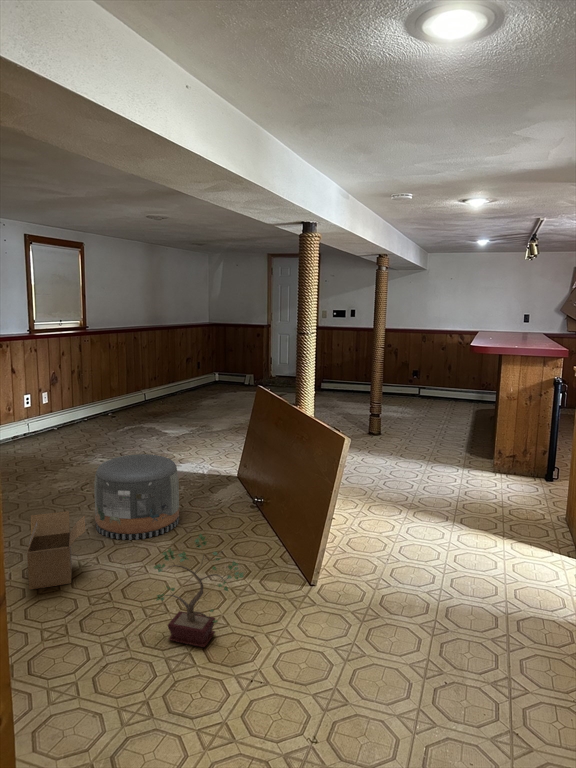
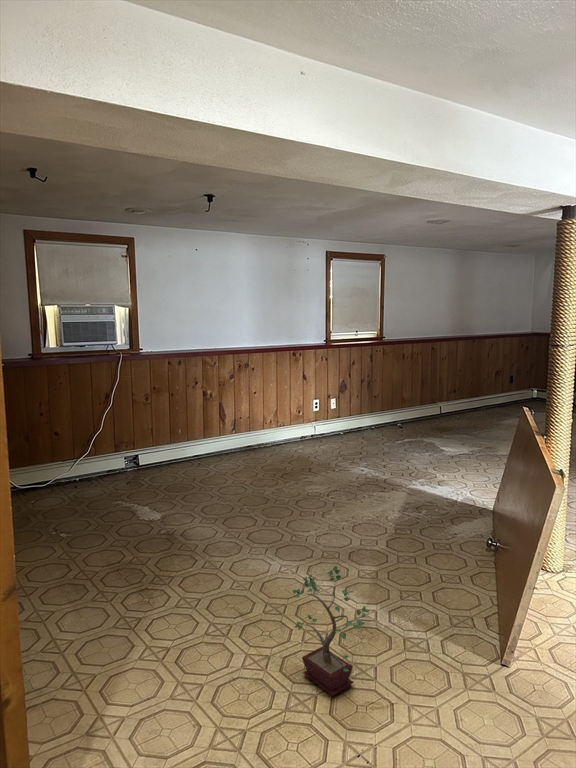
pouf: present [94,454,179,540] -> none [312,469,399,560]
cardboard box: present [25,511,85,590] -> none [215,515,282,588]

